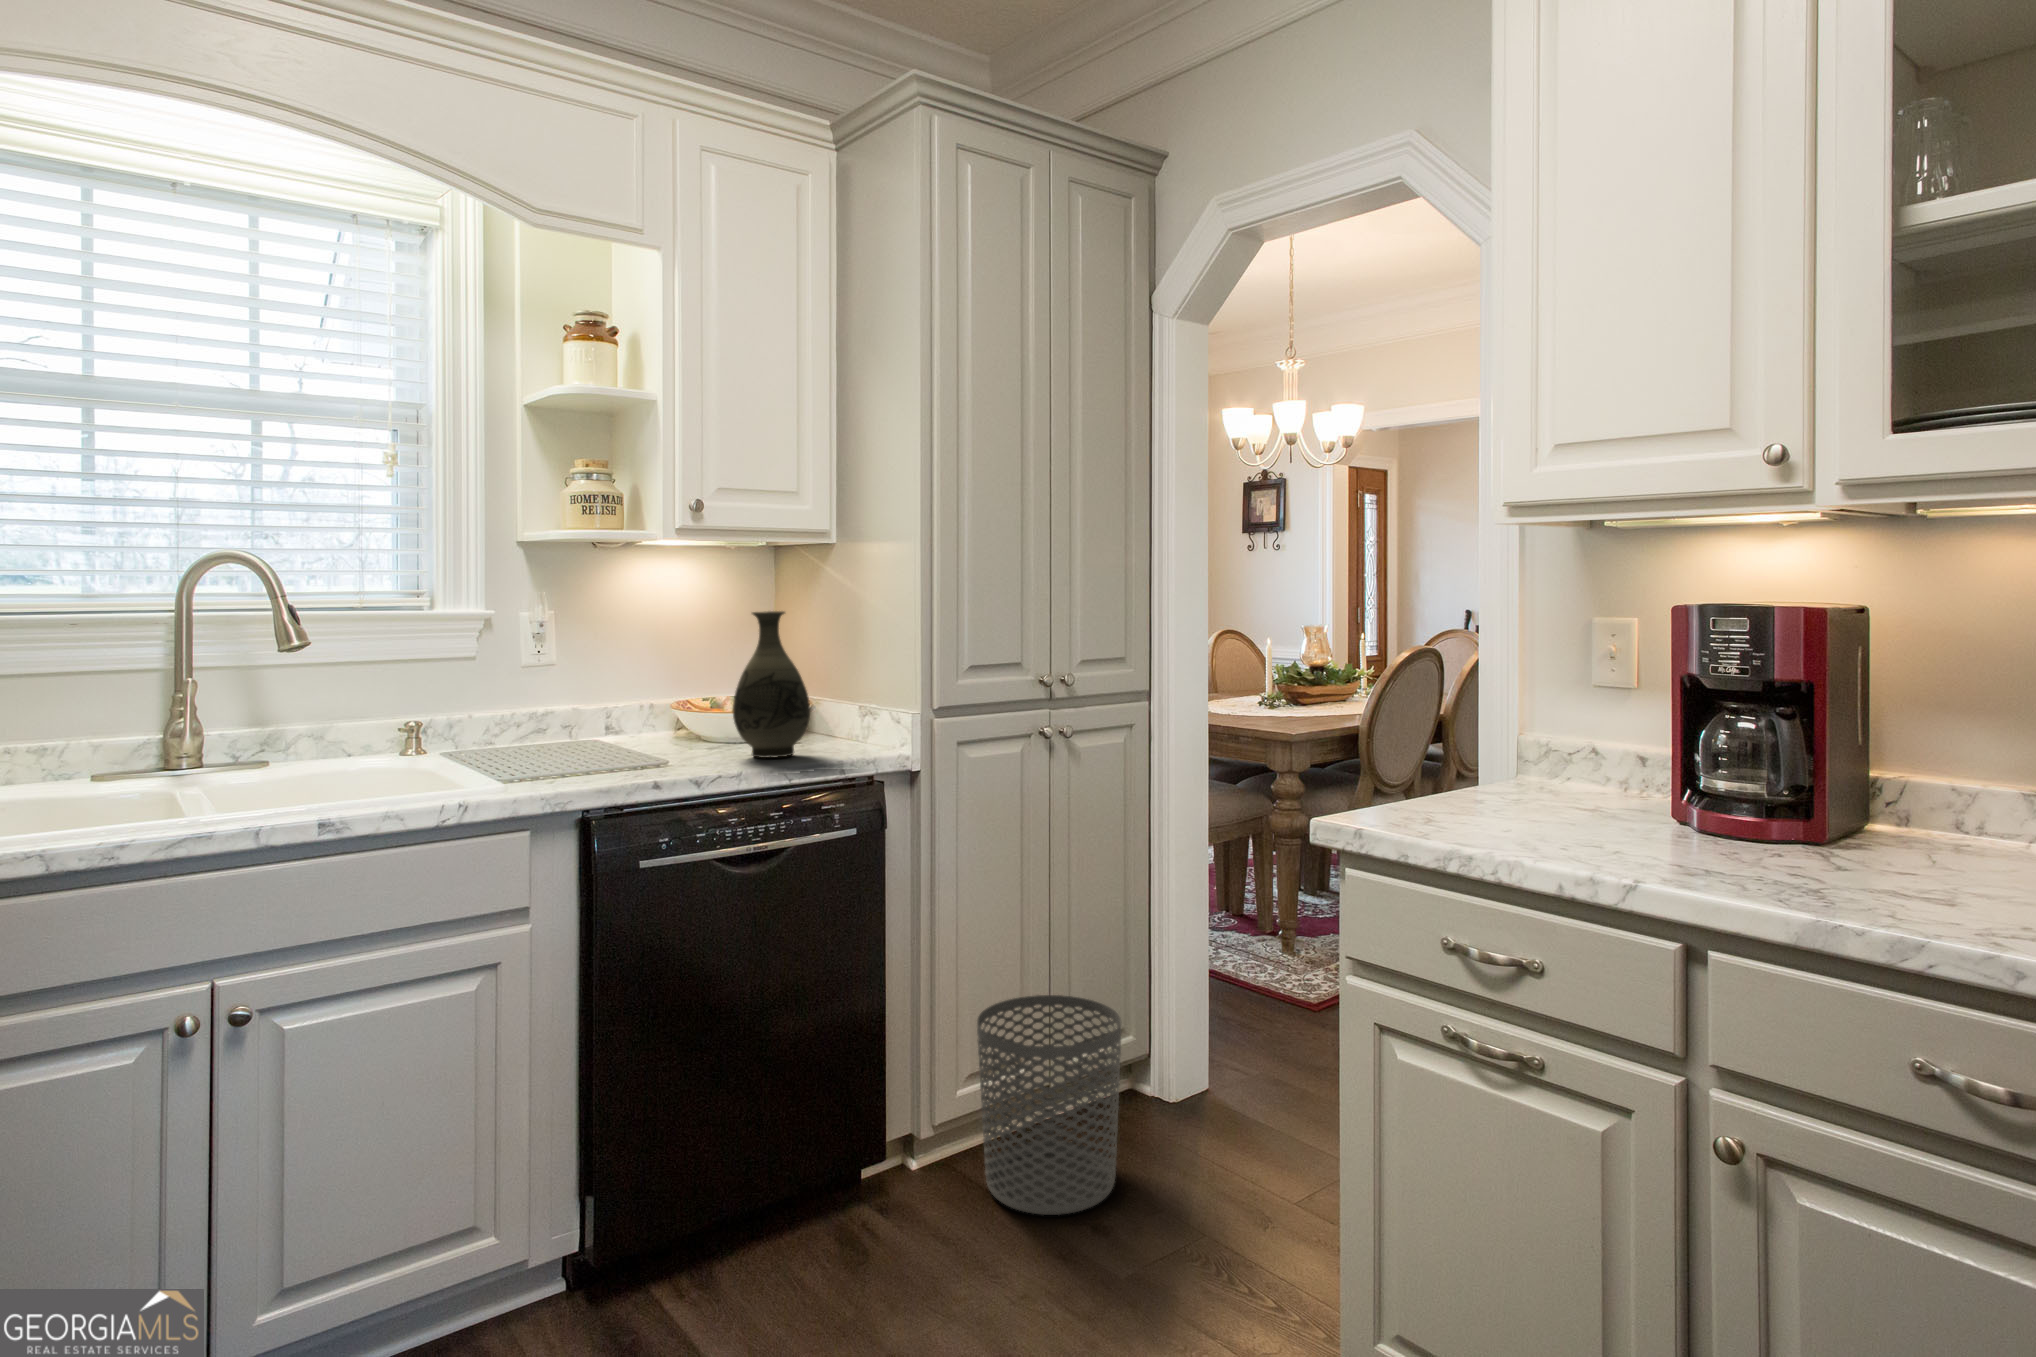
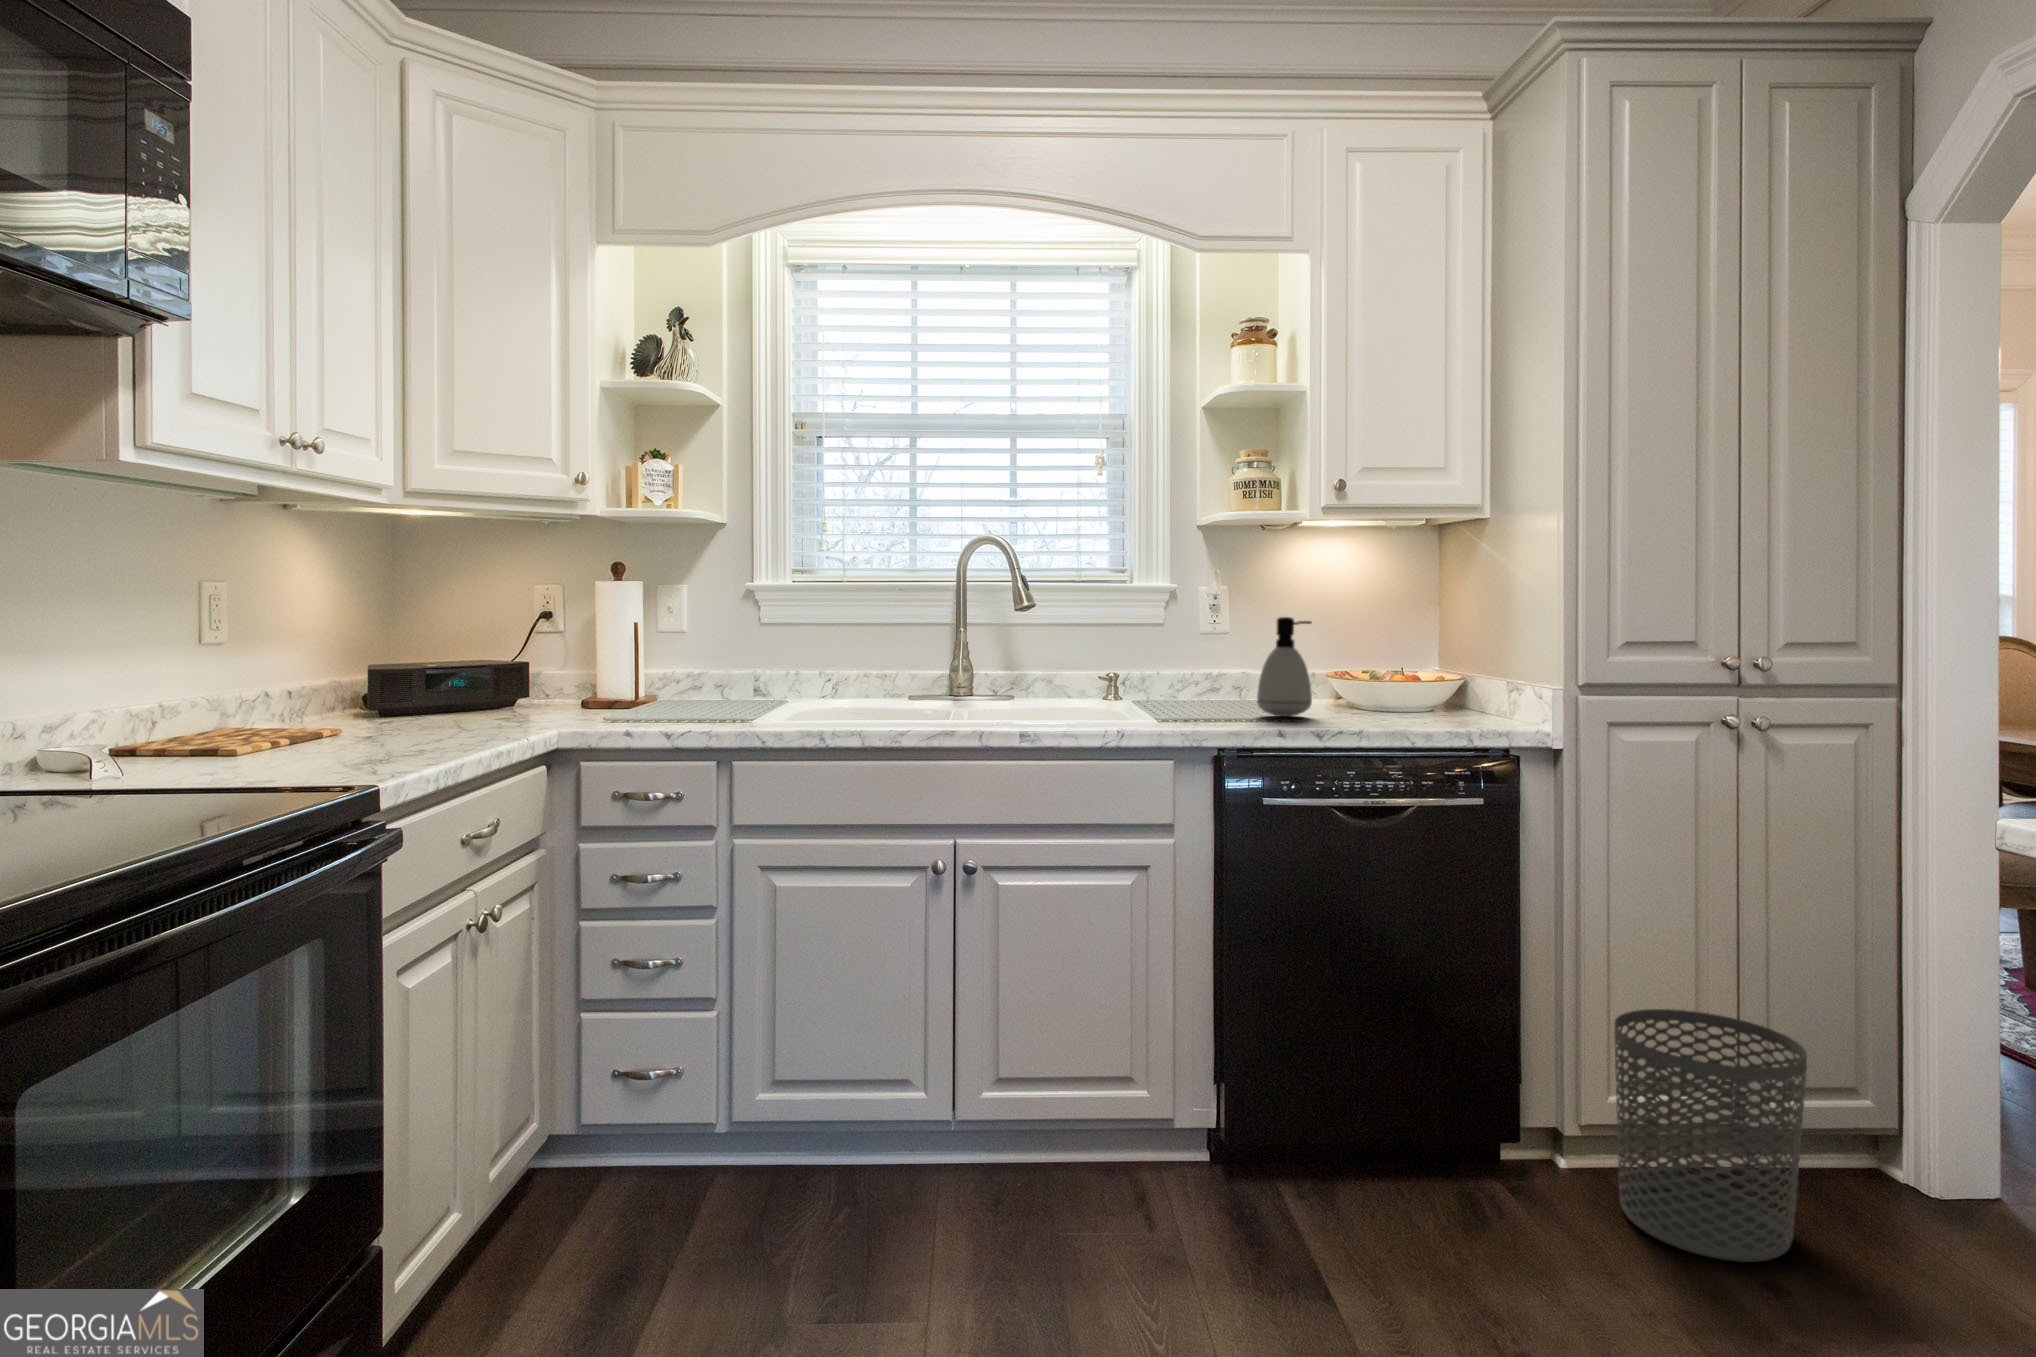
vase: present [733,611,810,758] -> none [1366,579,1443,721]
soap dispenser: none [615,652,676,761] -> present [1257,617,1312,716]

